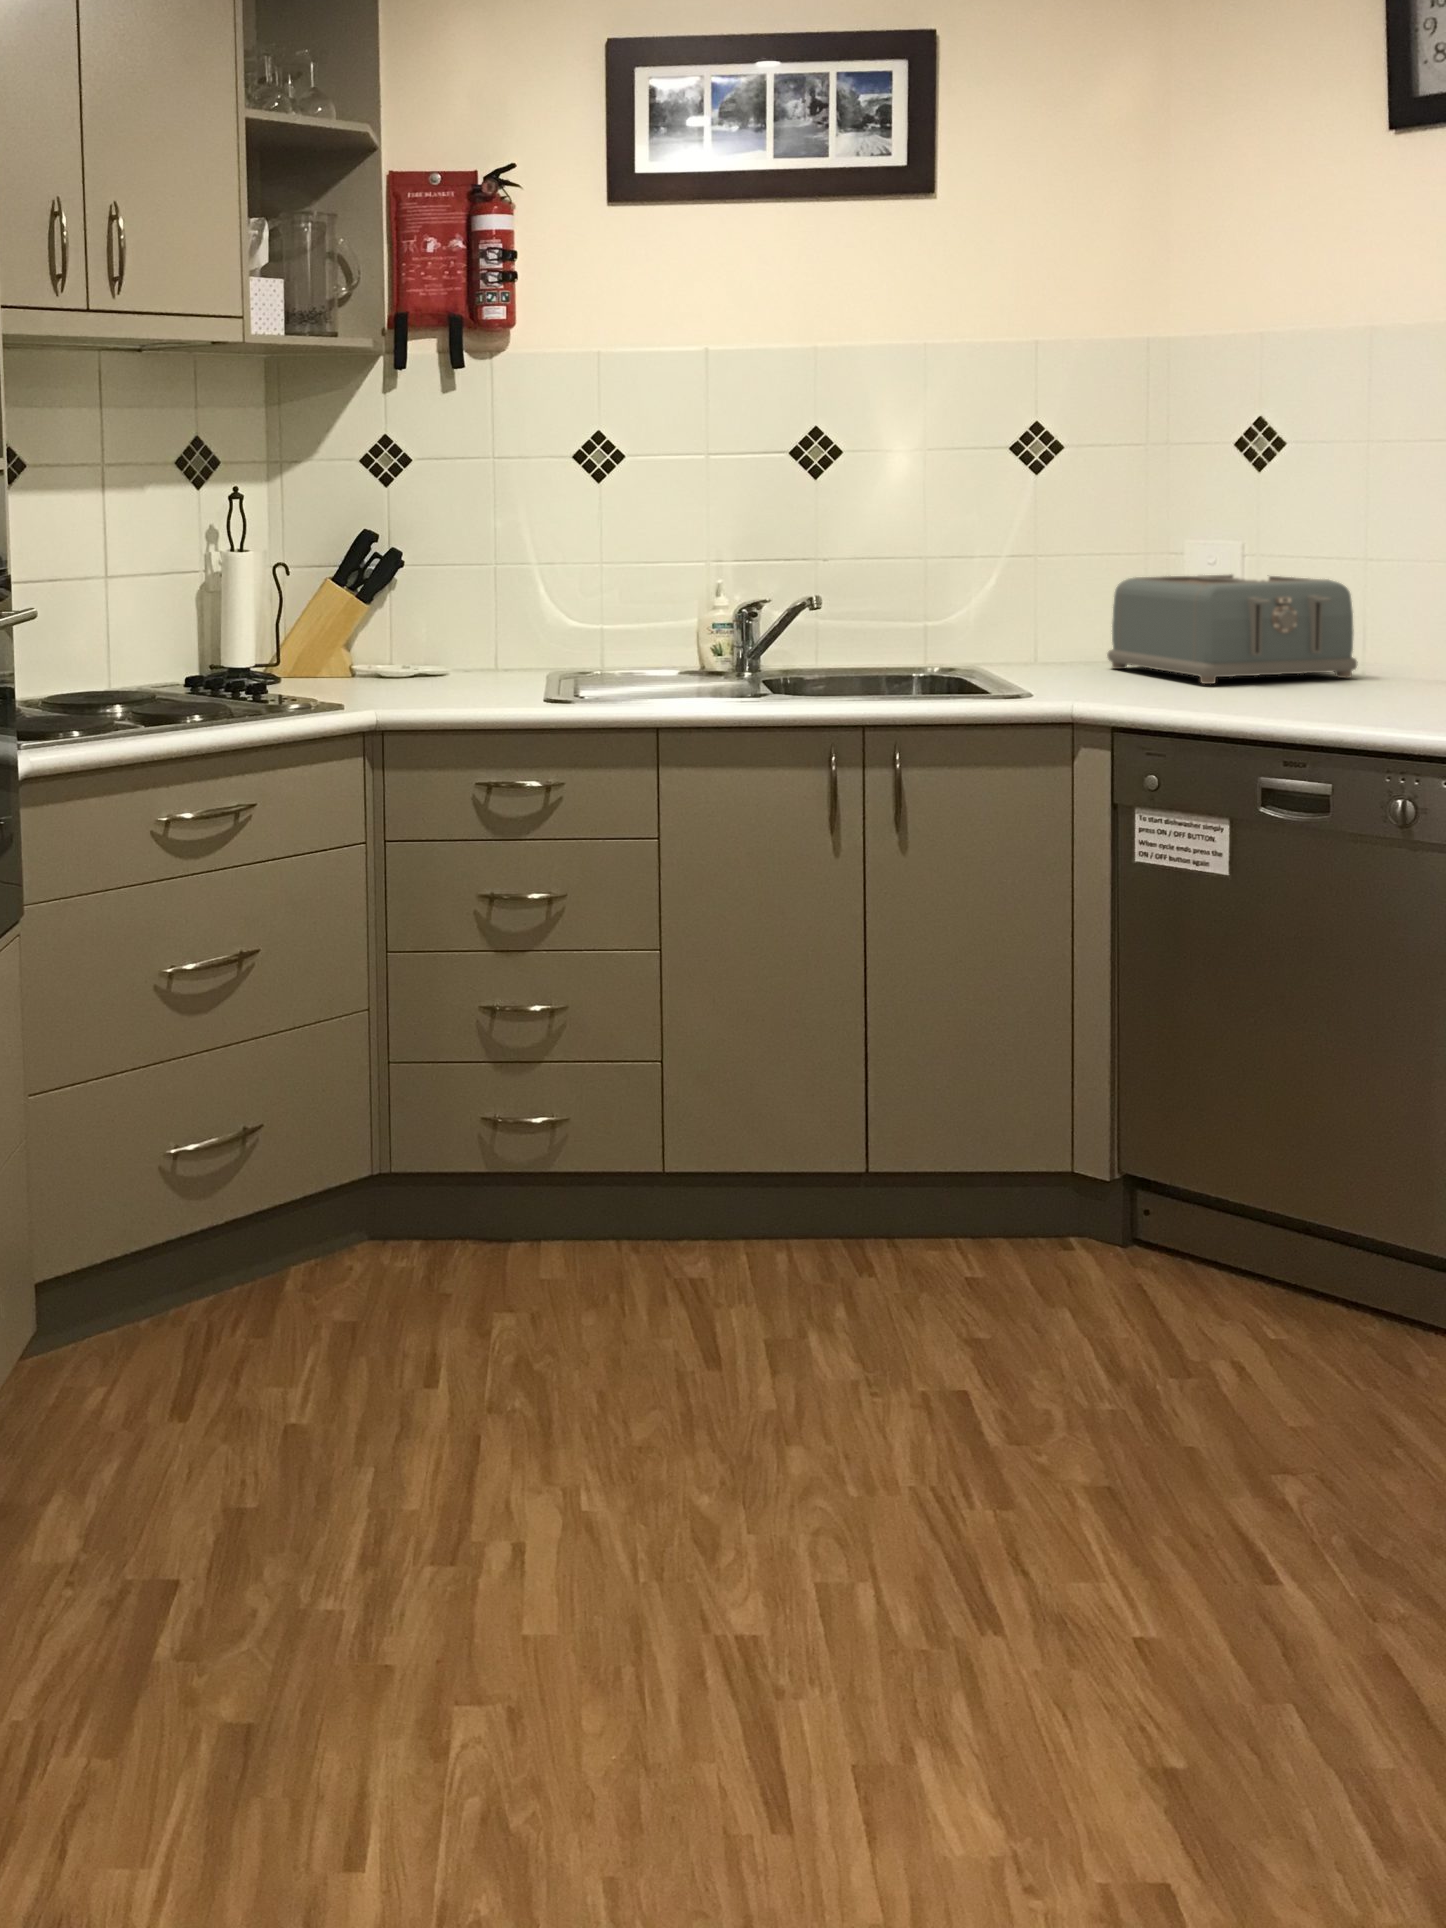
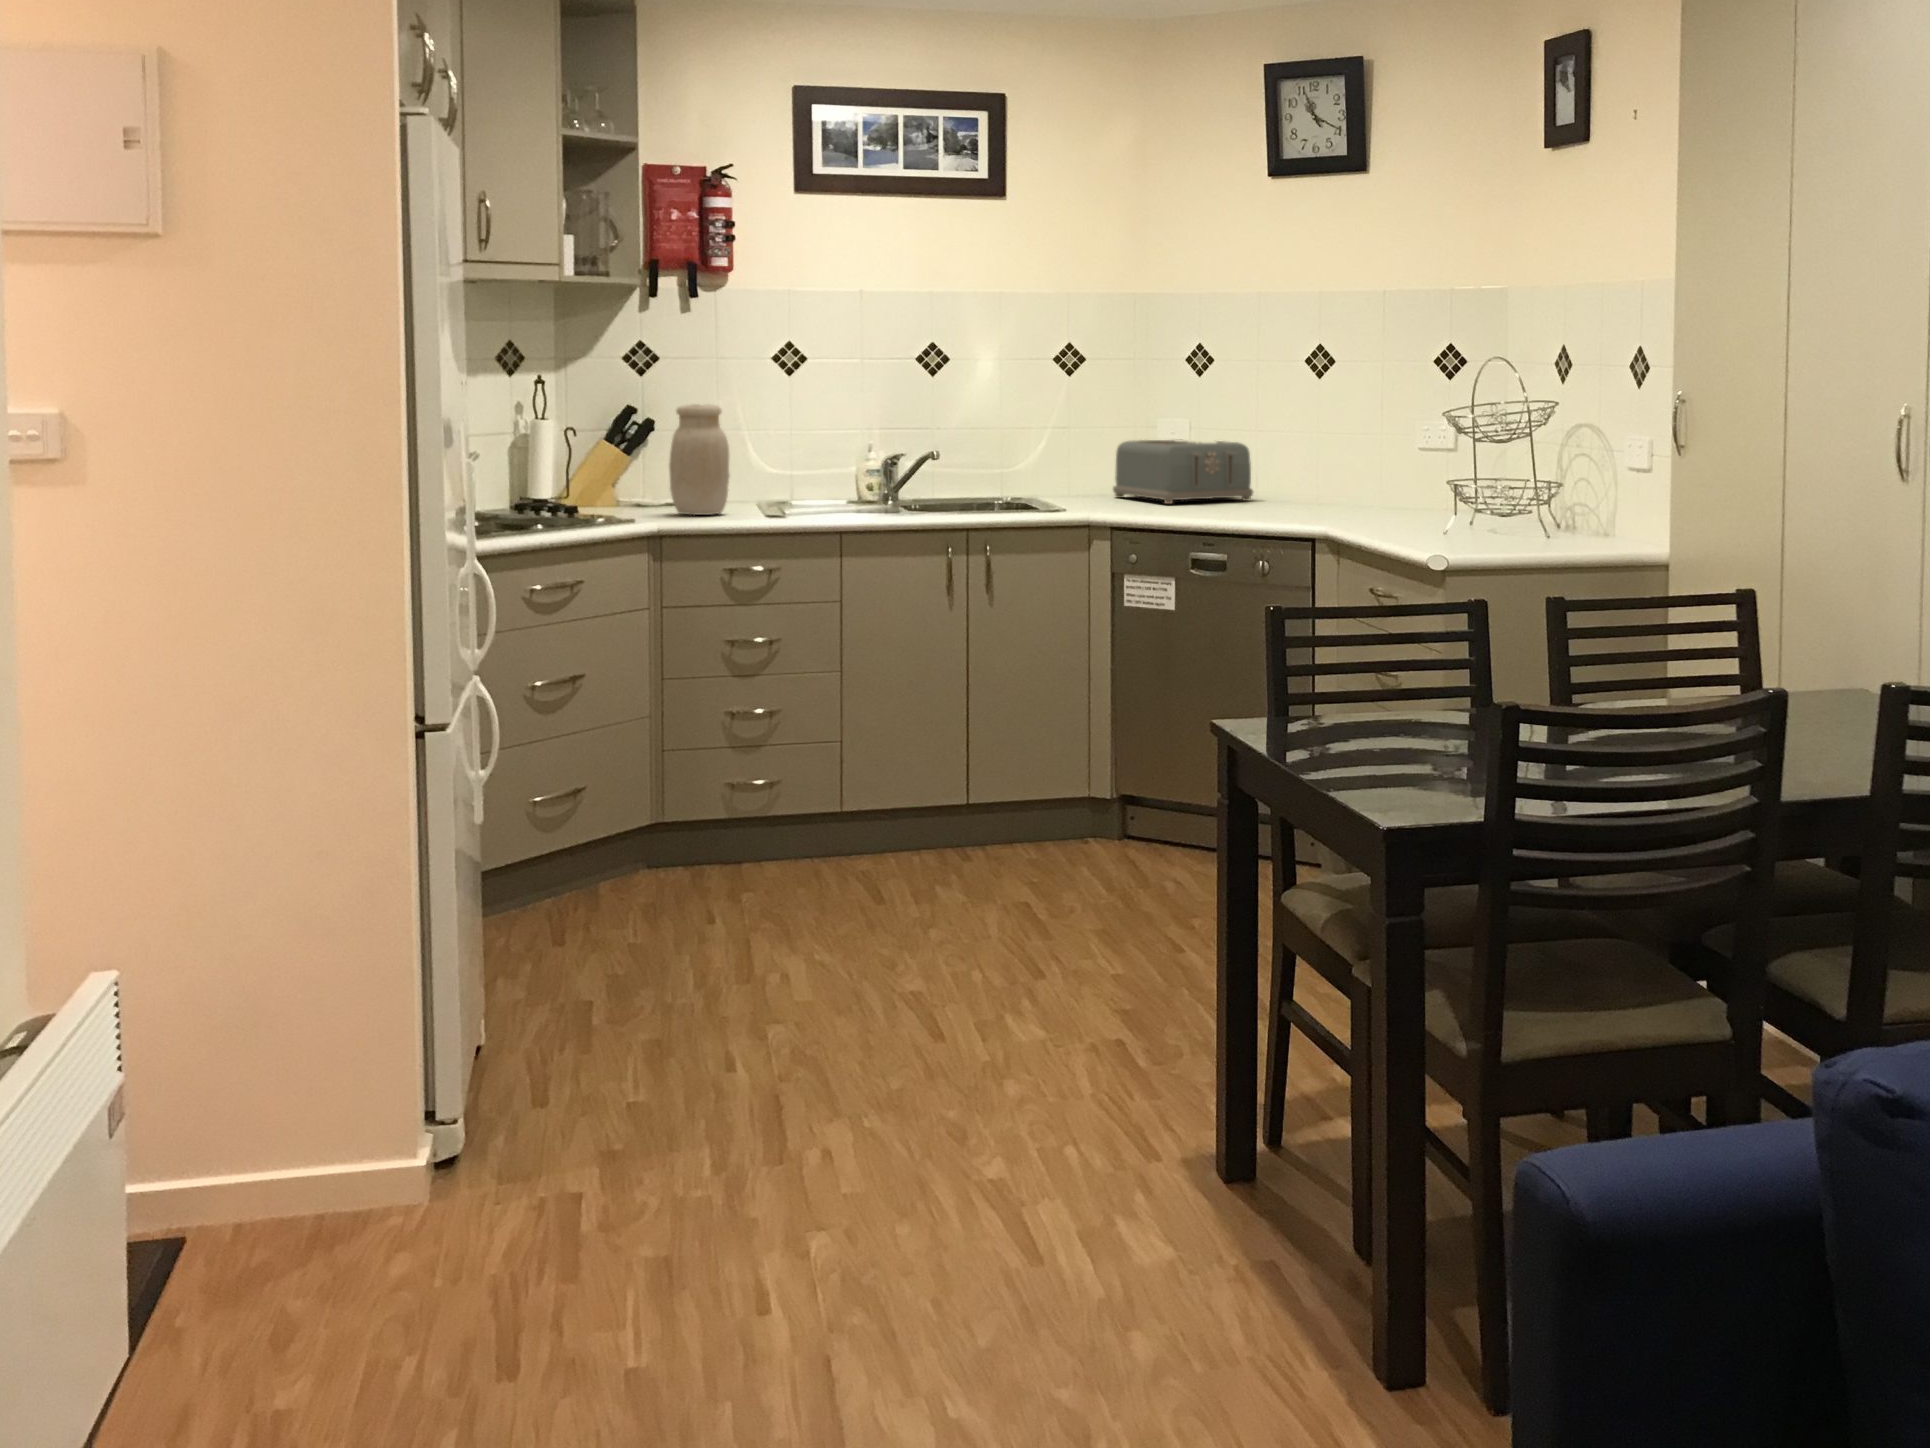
jar: none [408,526,496,696] -> present [669,404,730,515]

